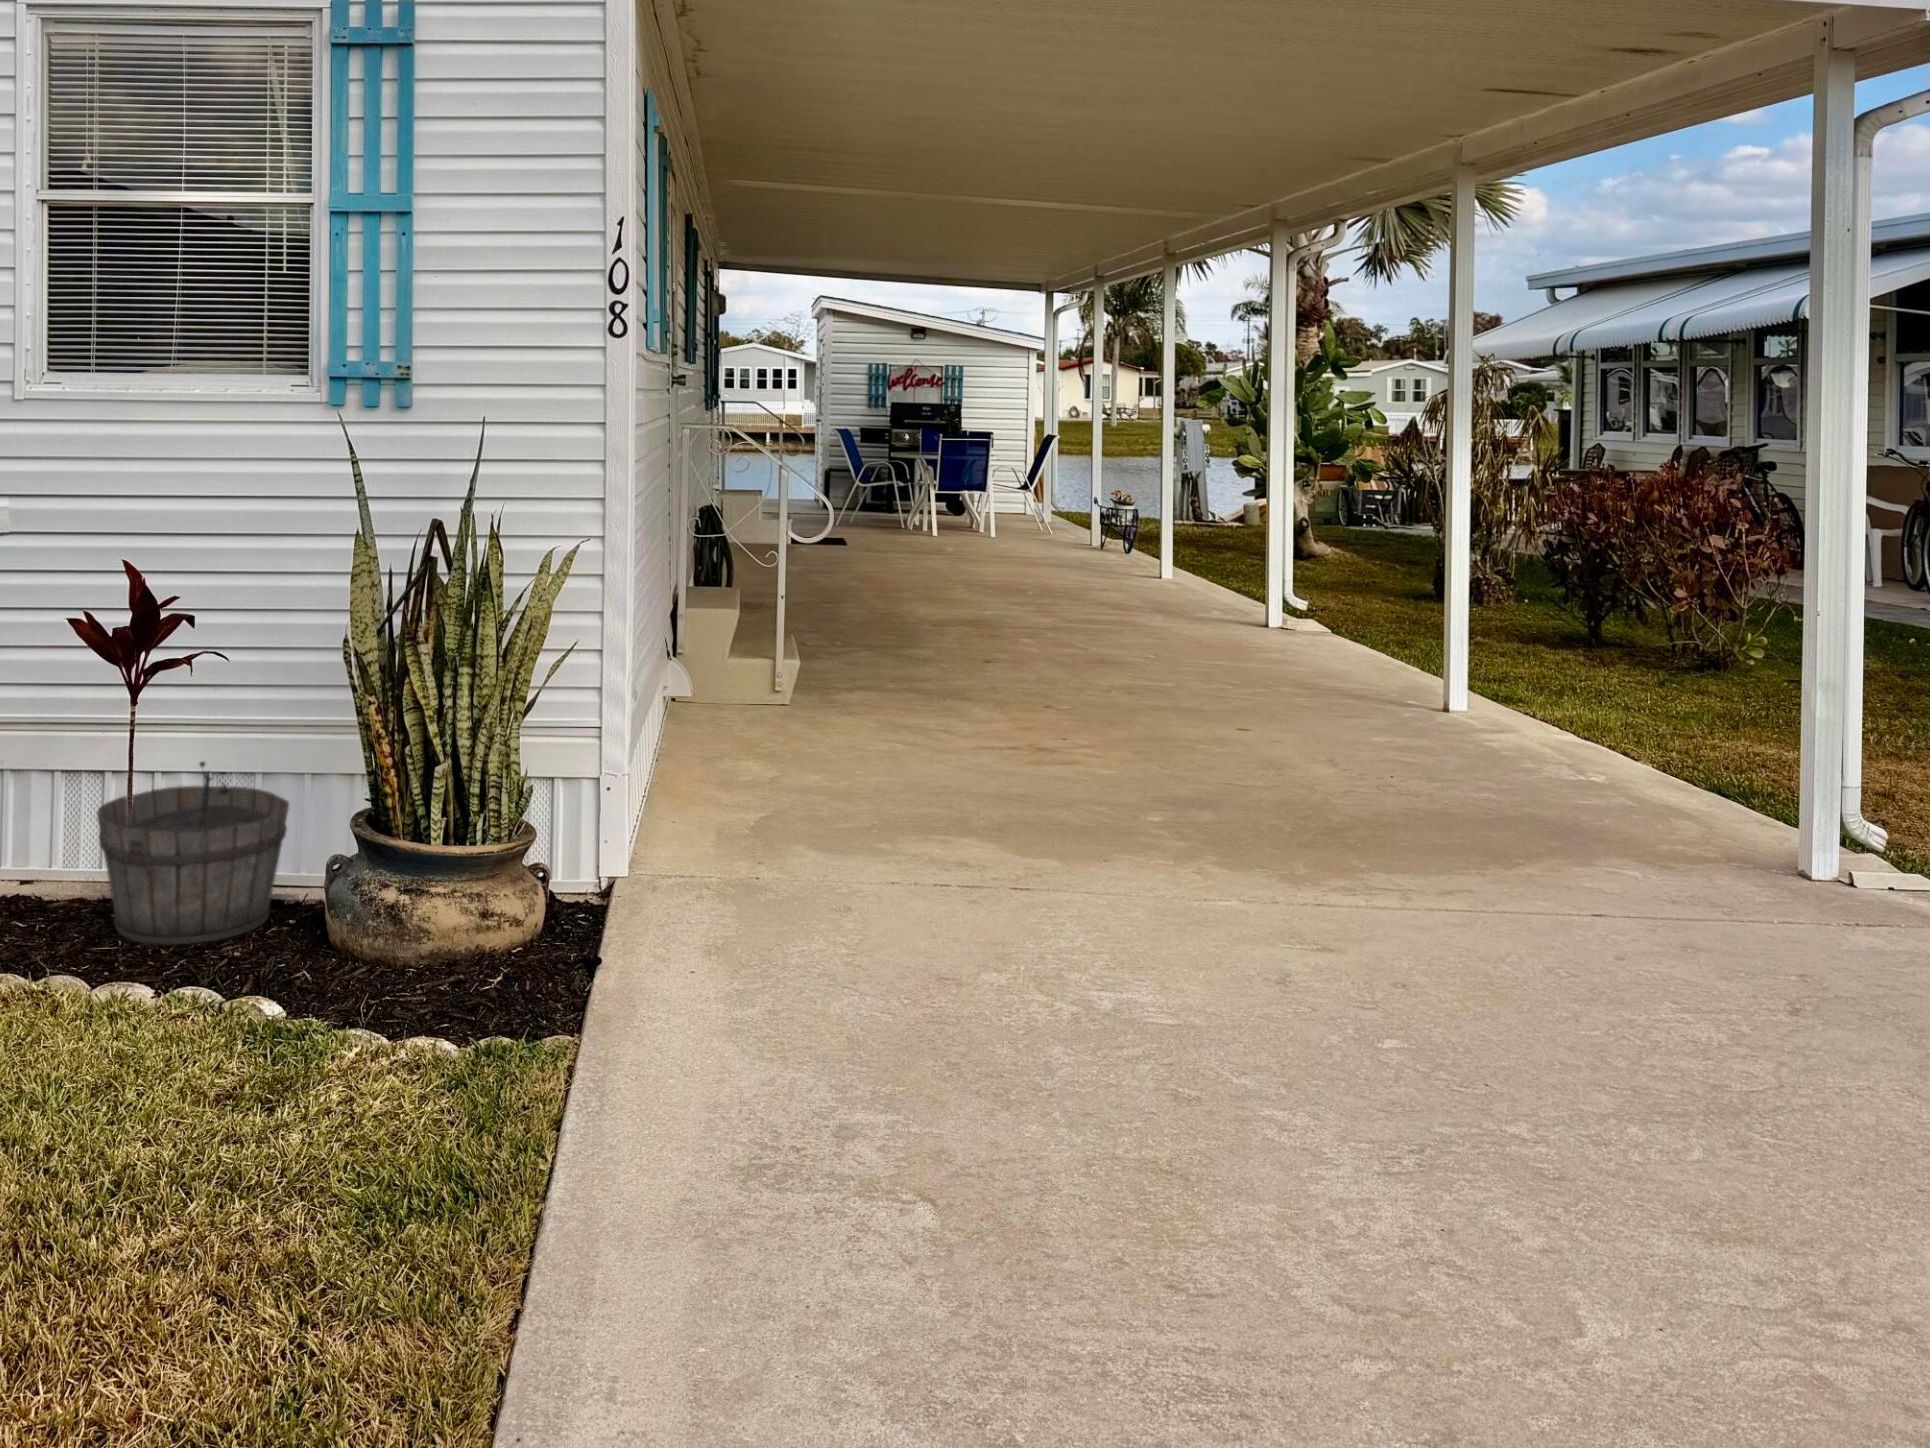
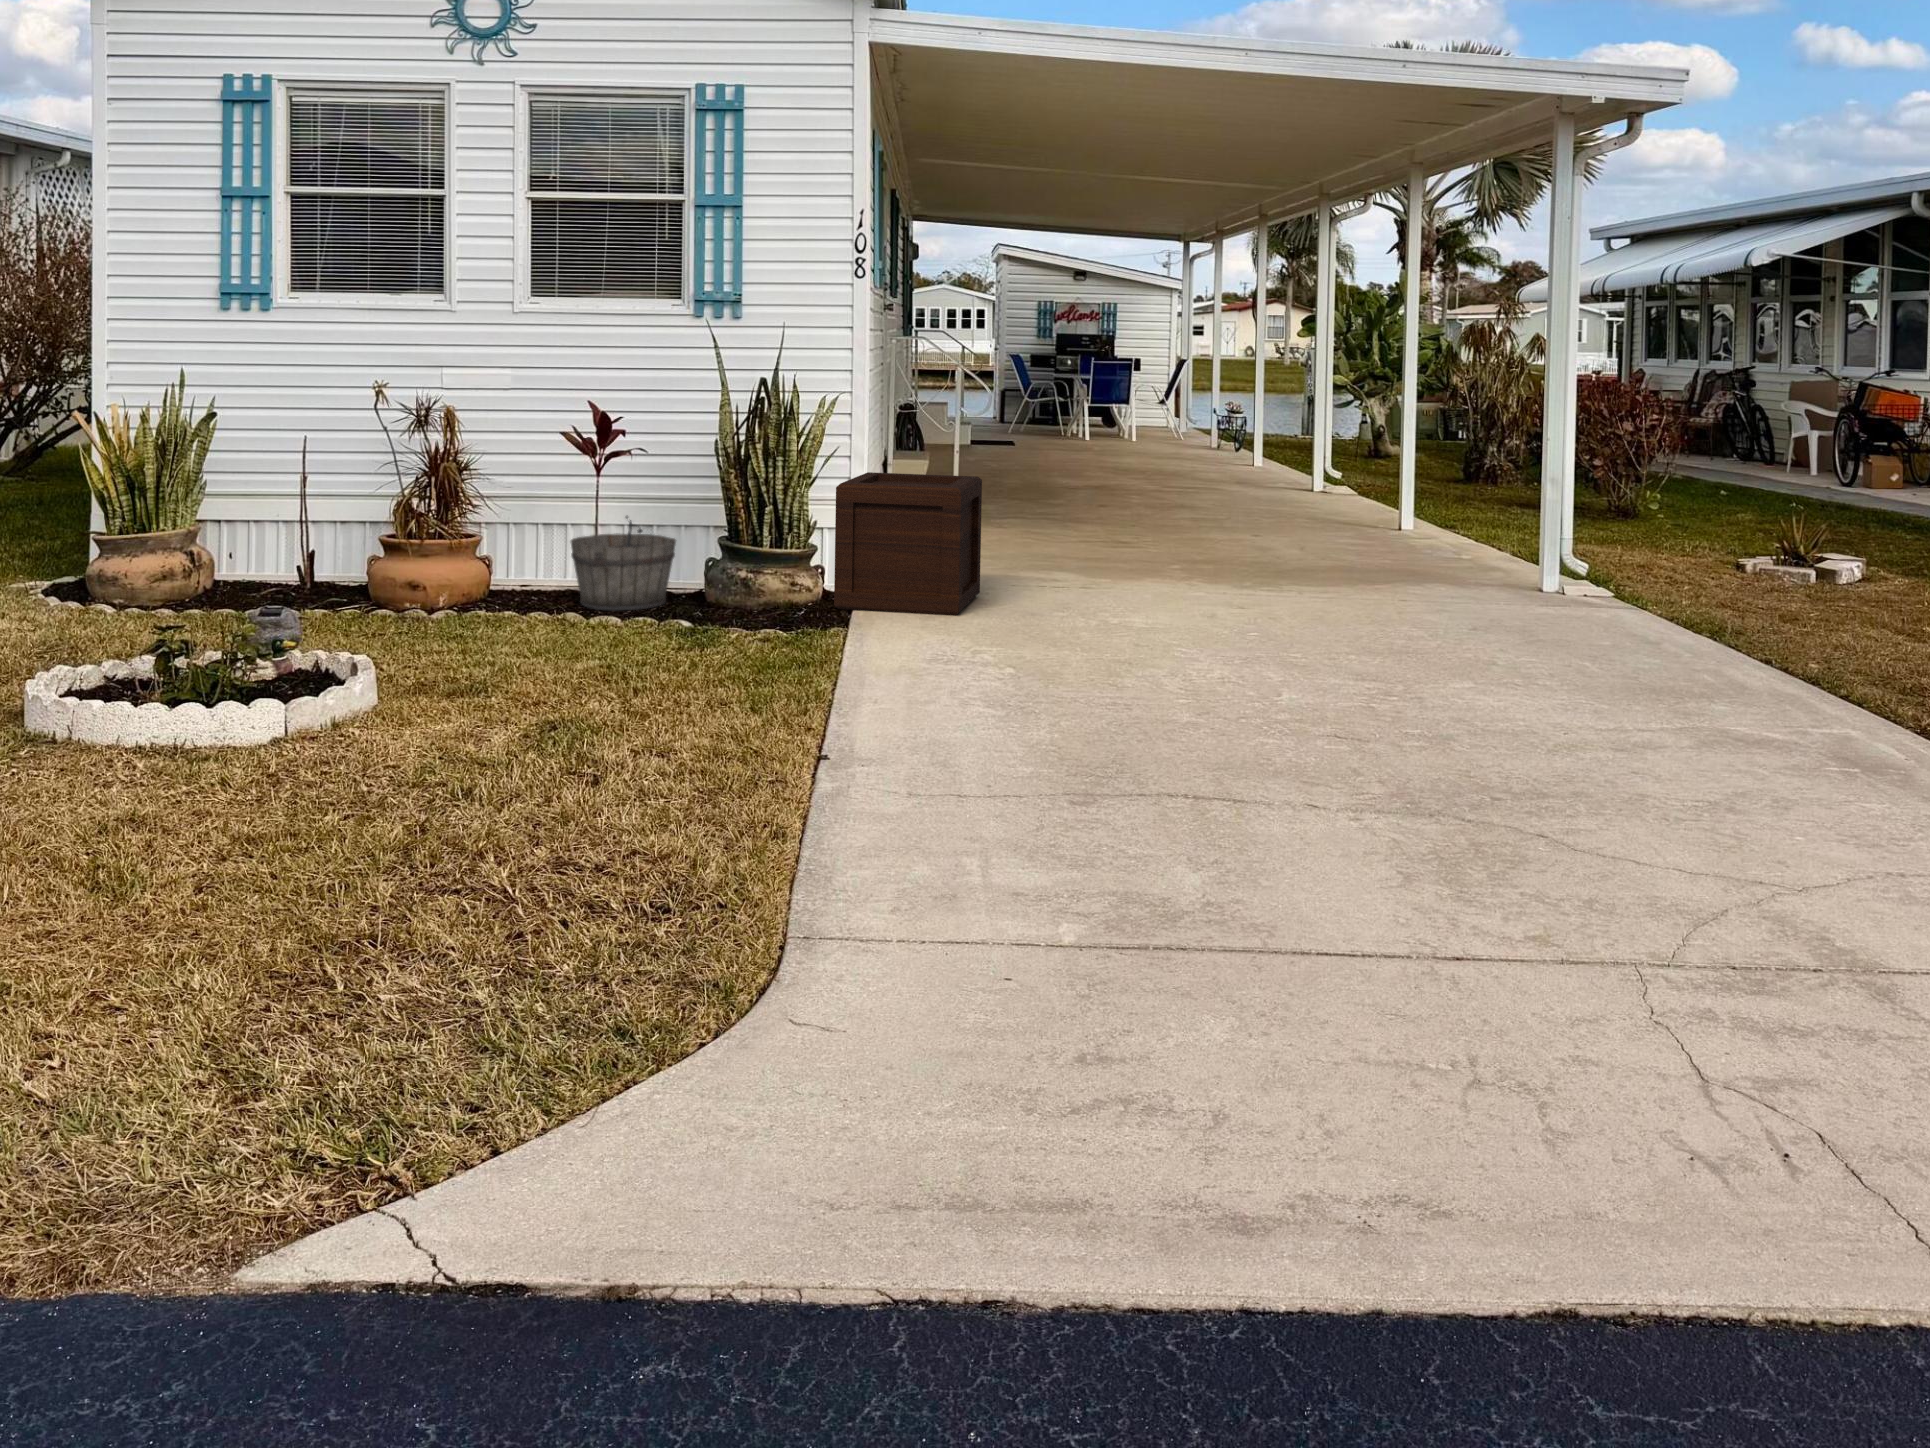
wooden crate: none [567,674,831,961] -> present [834,472,982,616]

